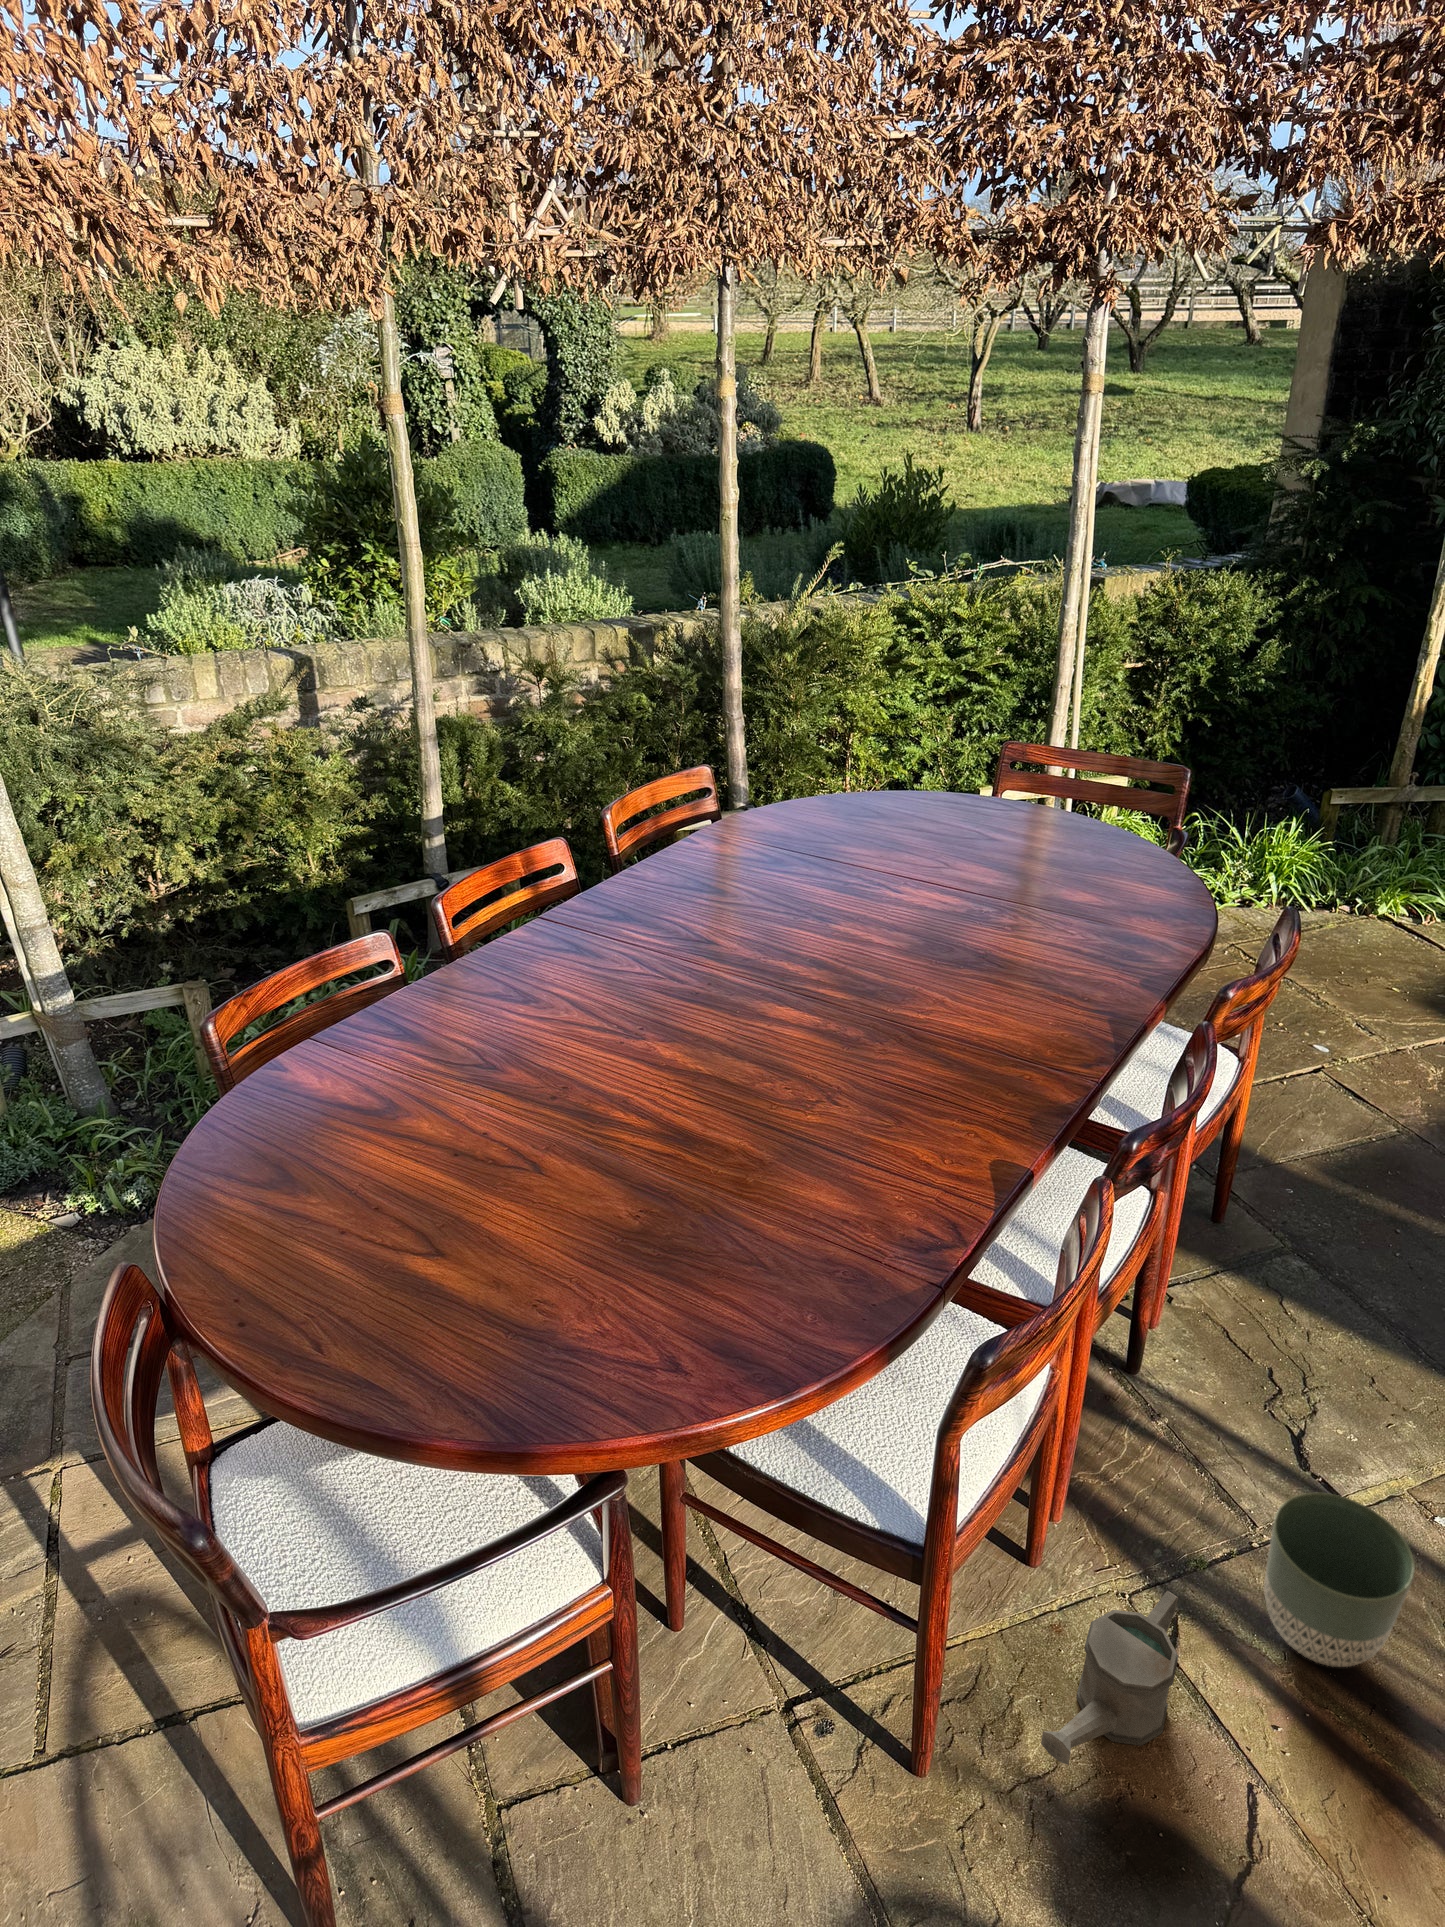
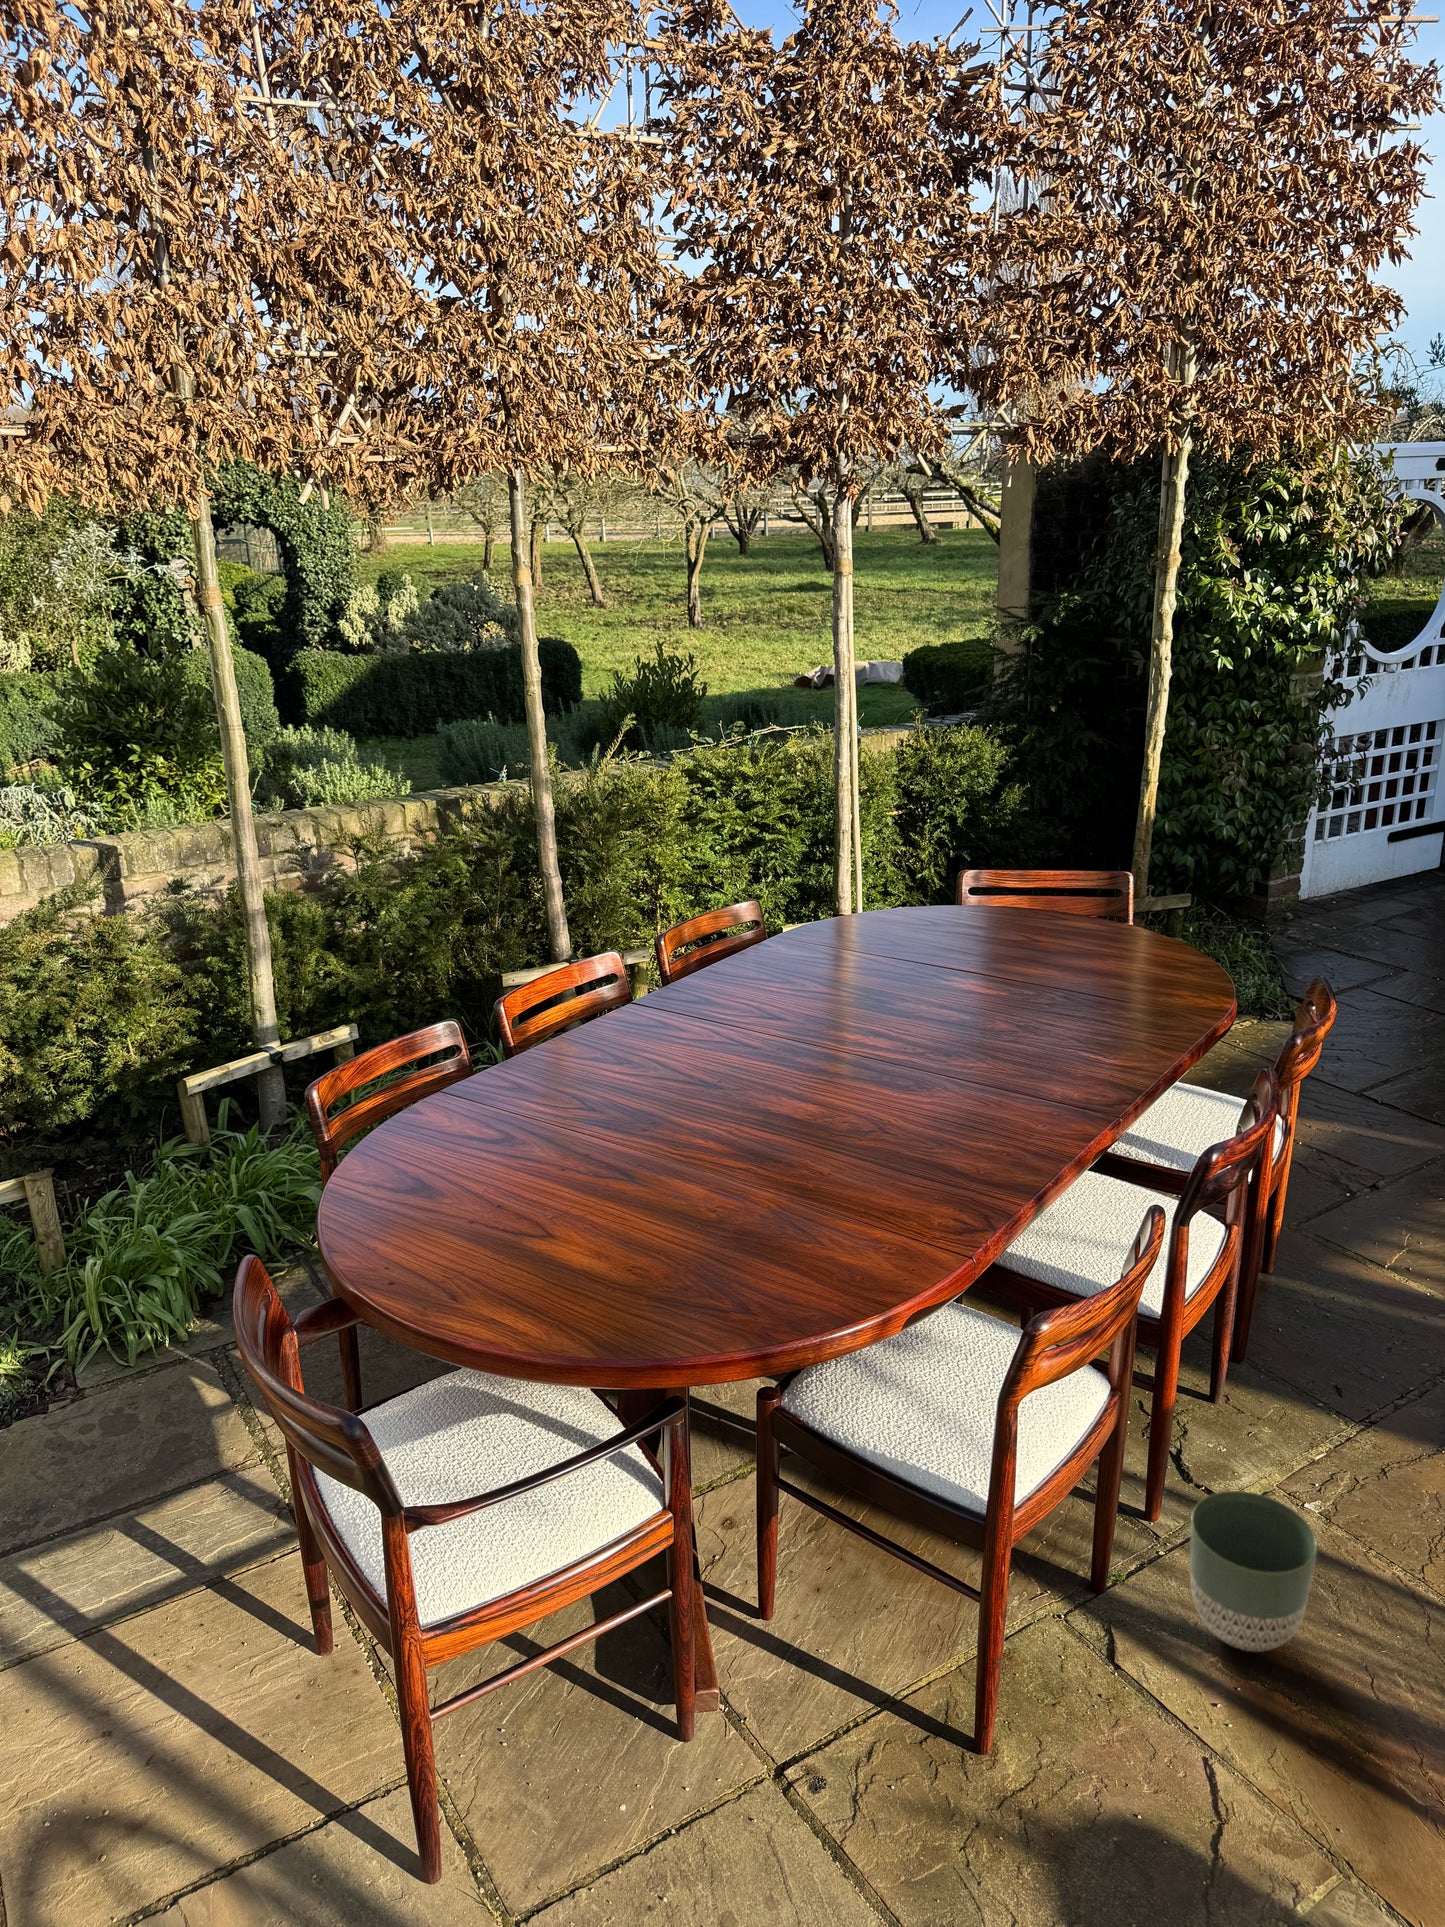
watering can: present [1041,1591,1178,1765] -> none [1031,1606,1135,1776]

